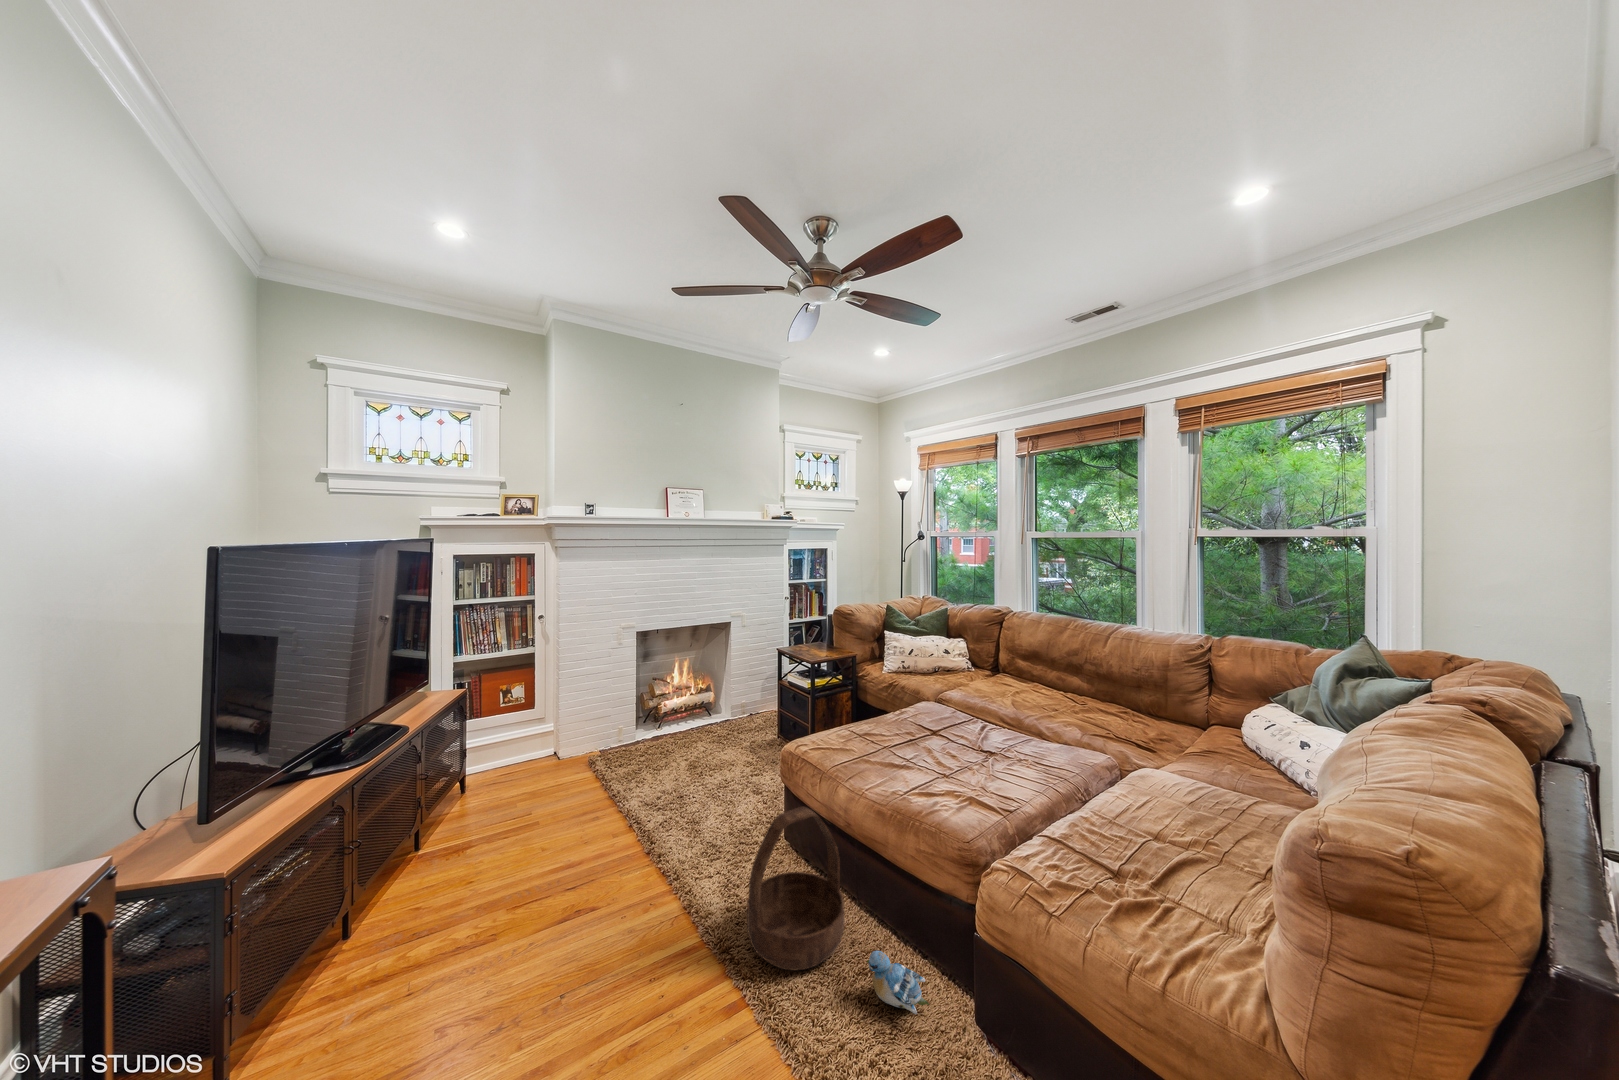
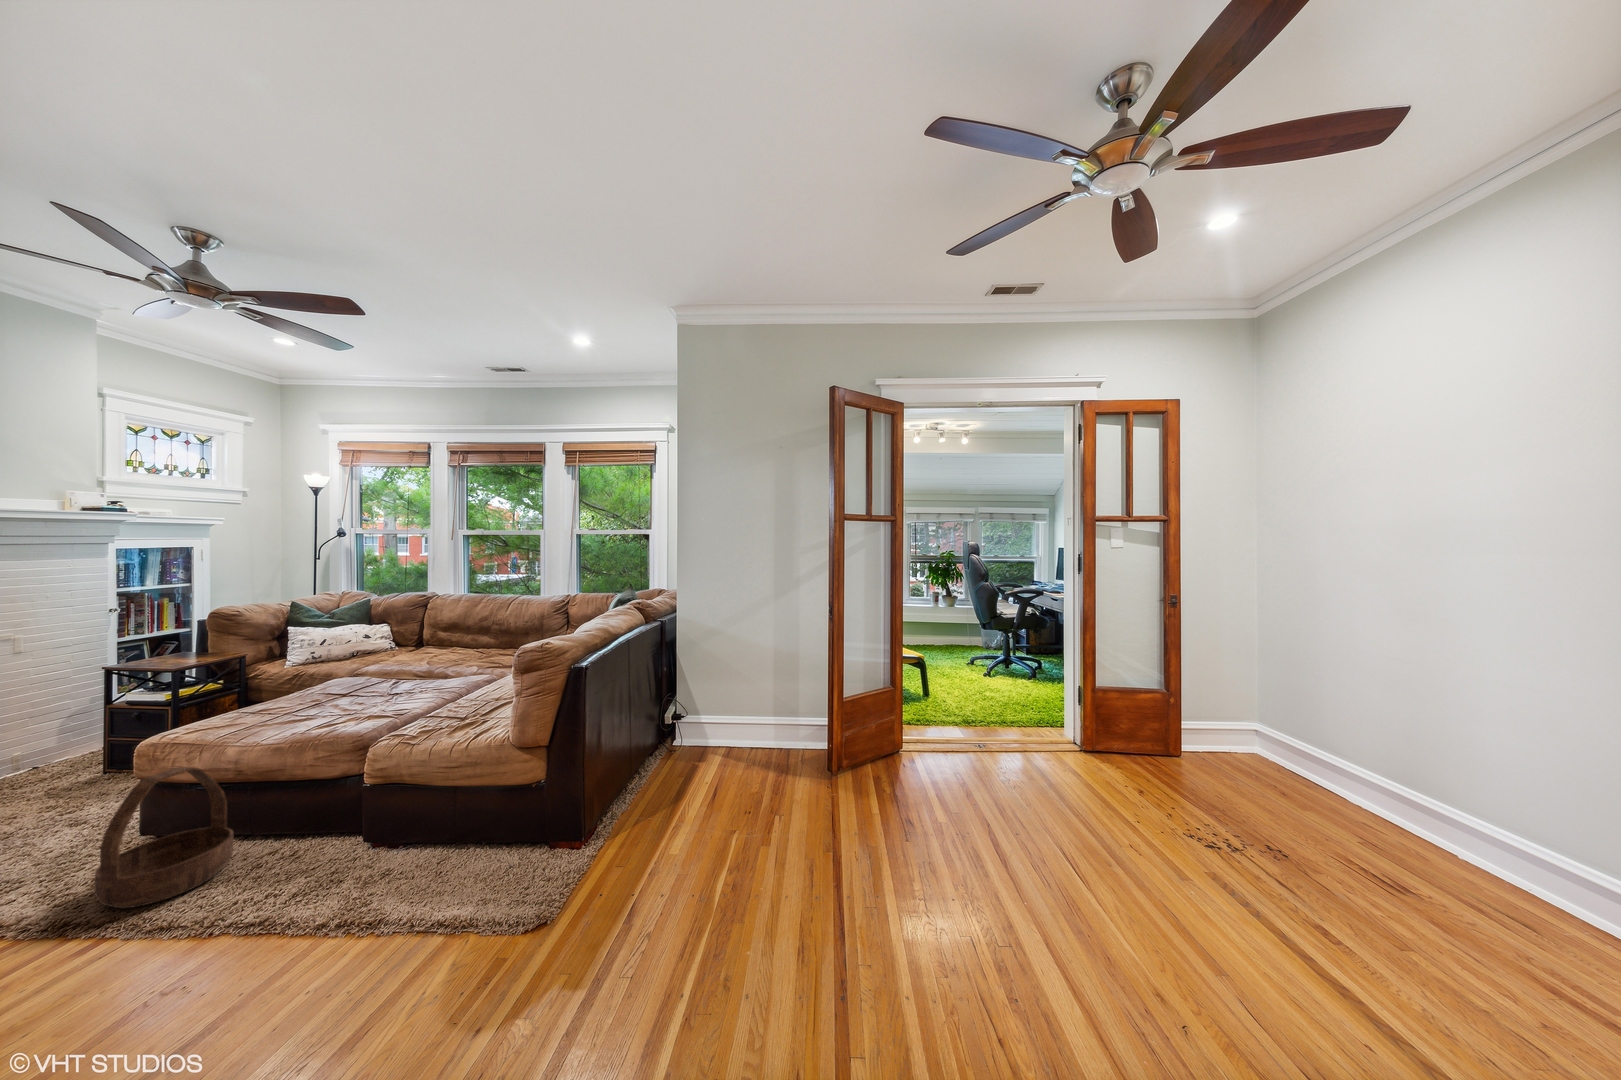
plush toy: present [867,951,929,1014] -> none [260,839,324,871]

